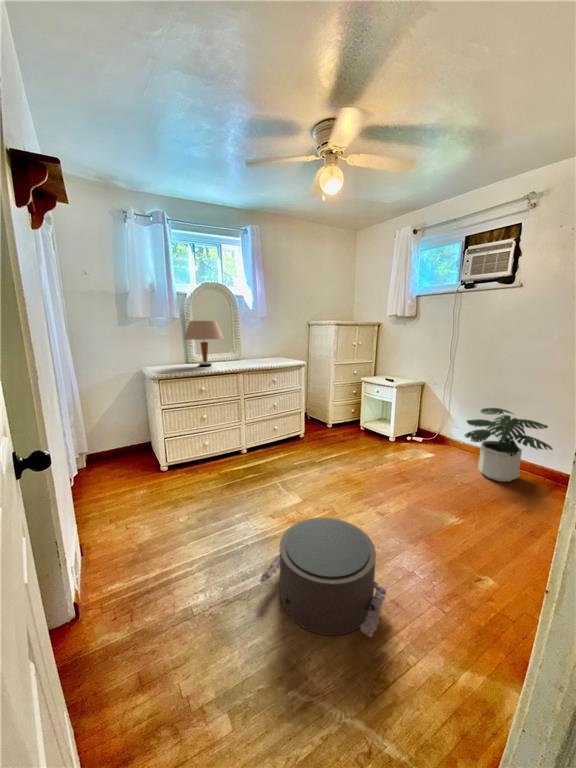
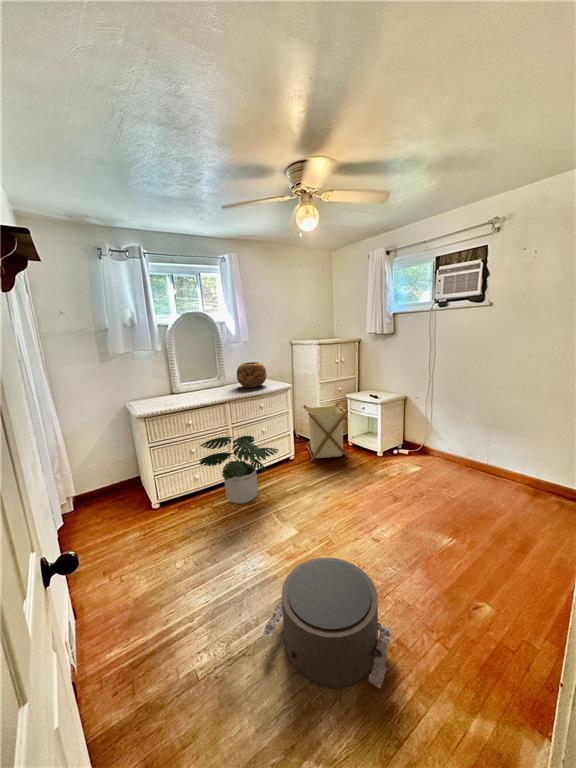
table lamp: present [184,321,224,366] -> none [166,351,208,398]
decorative bowl: none [252,337,282,362] -> present [237,362,266,388]
laundry basket: none [316,384,363,441] -> present [303,402,349,461]
potted plant: present [465,408,553,482] -> present [199,436,278,504]

